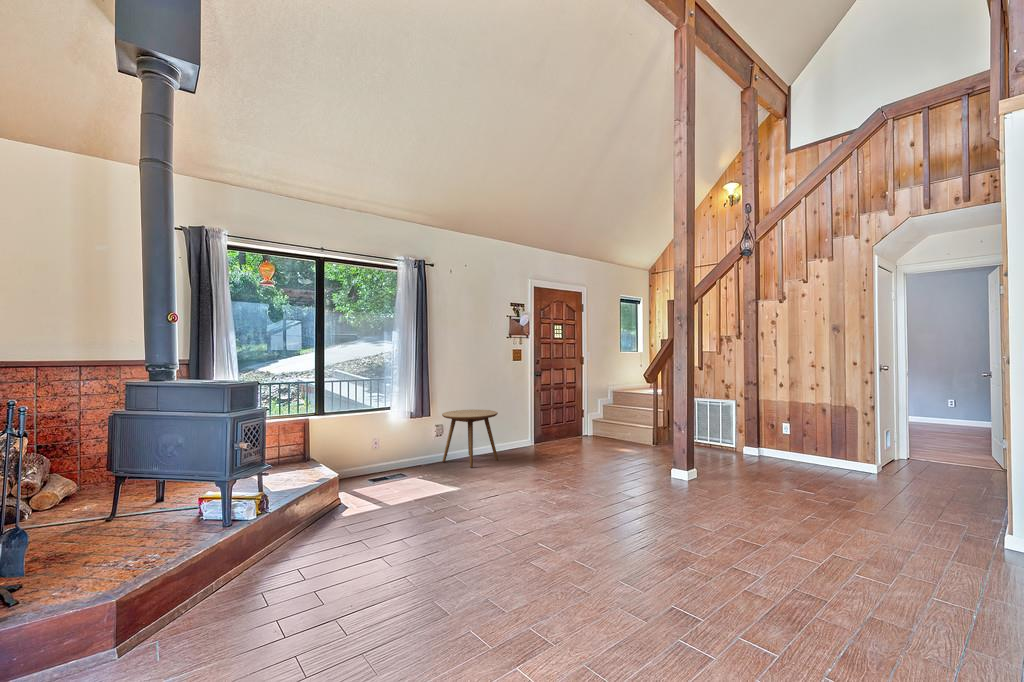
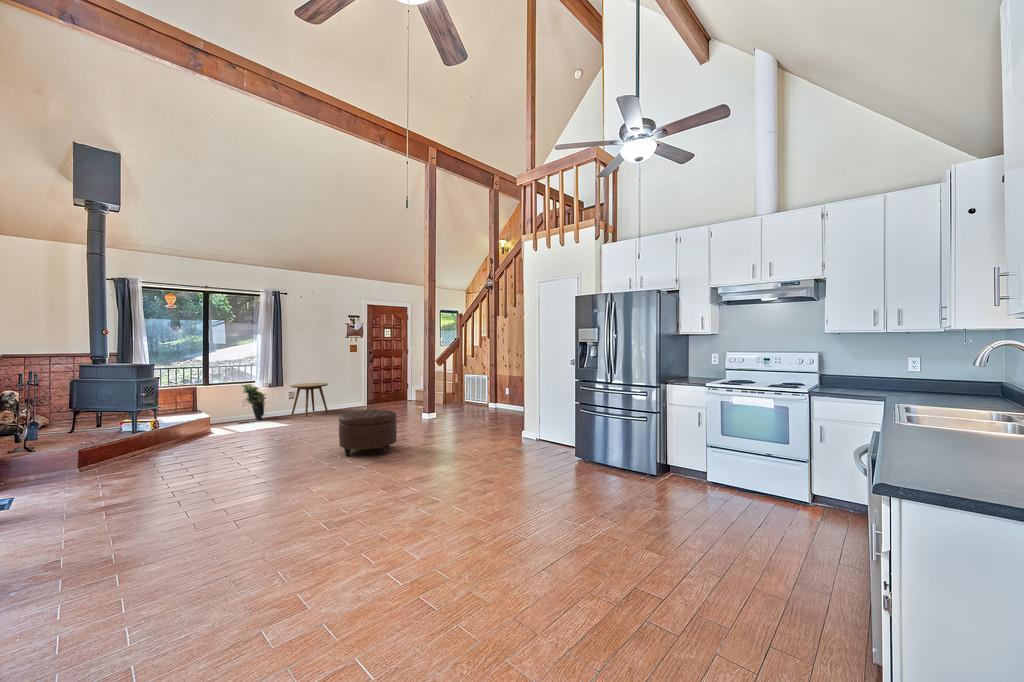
potted plant: none [373,411,412,474] -> present [242,384,266,420]
ottoman: none [677,488,826,622] -> present [339,410,397,456]

